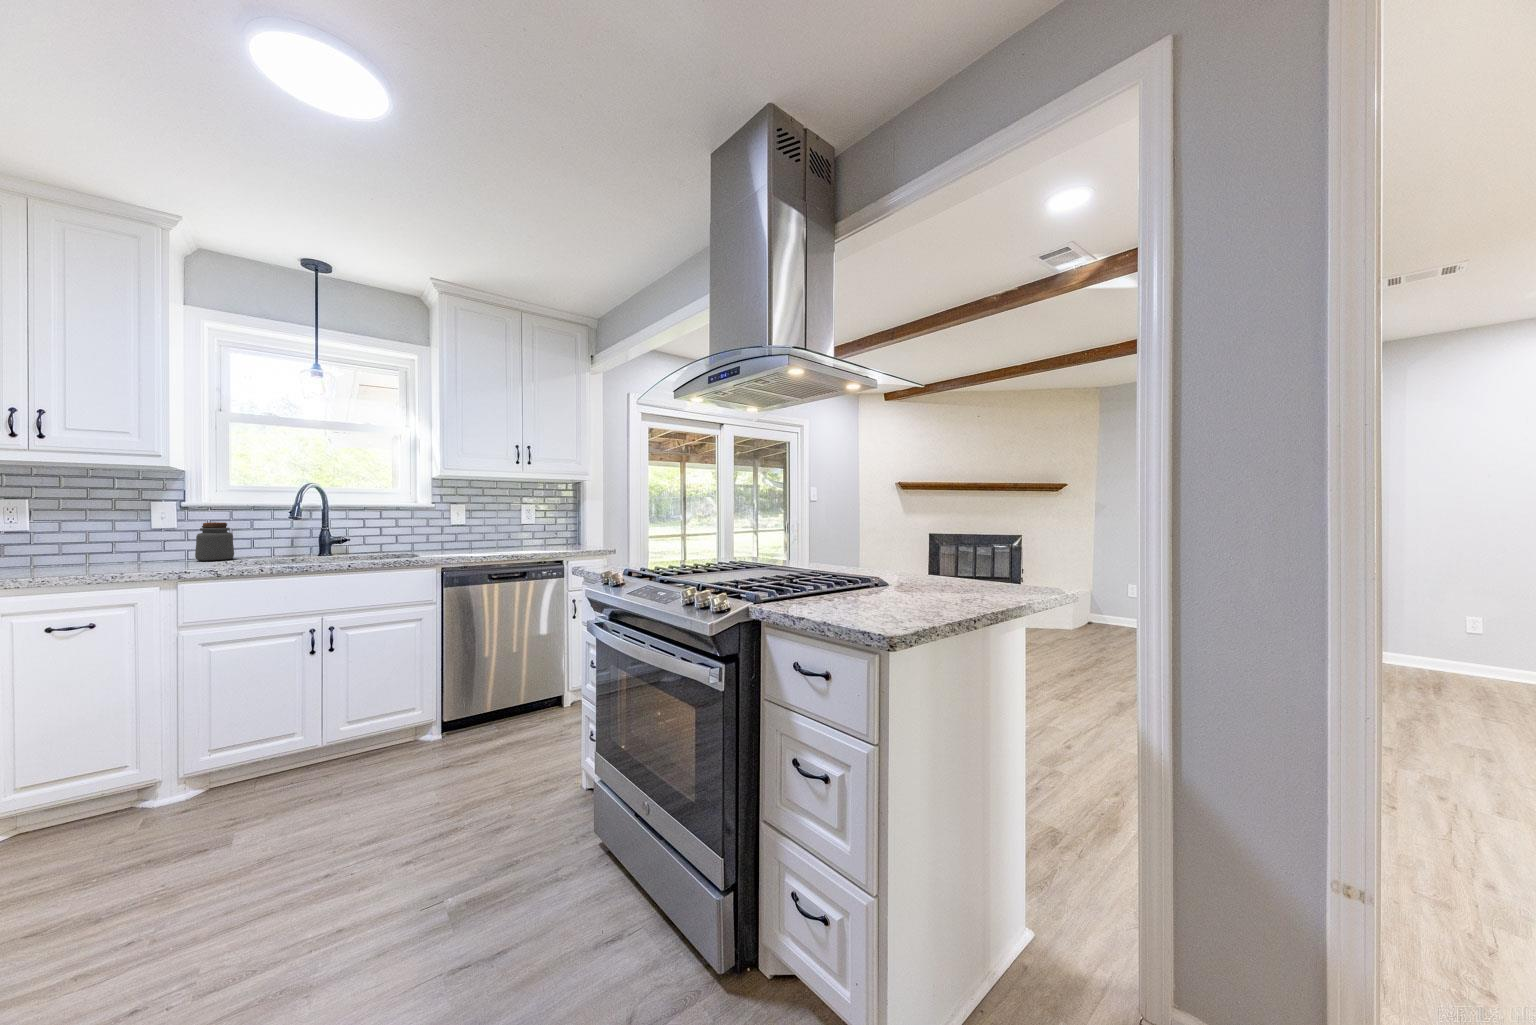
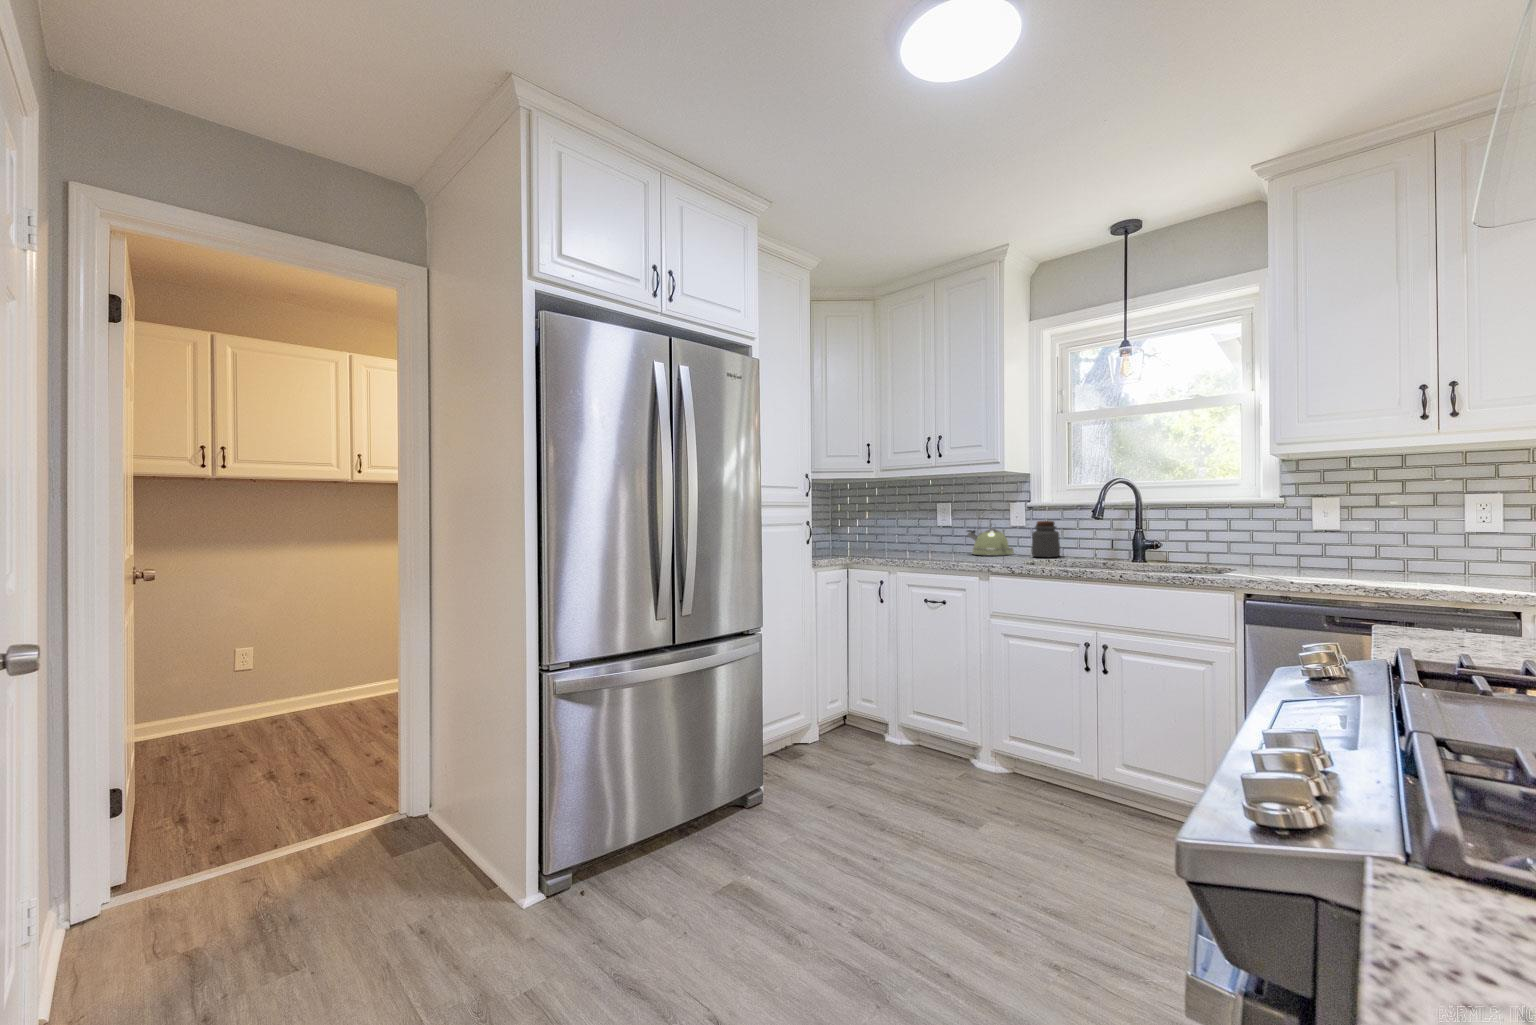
kettle: none [78,509,159,565] -> present [967,509,1014,556]

